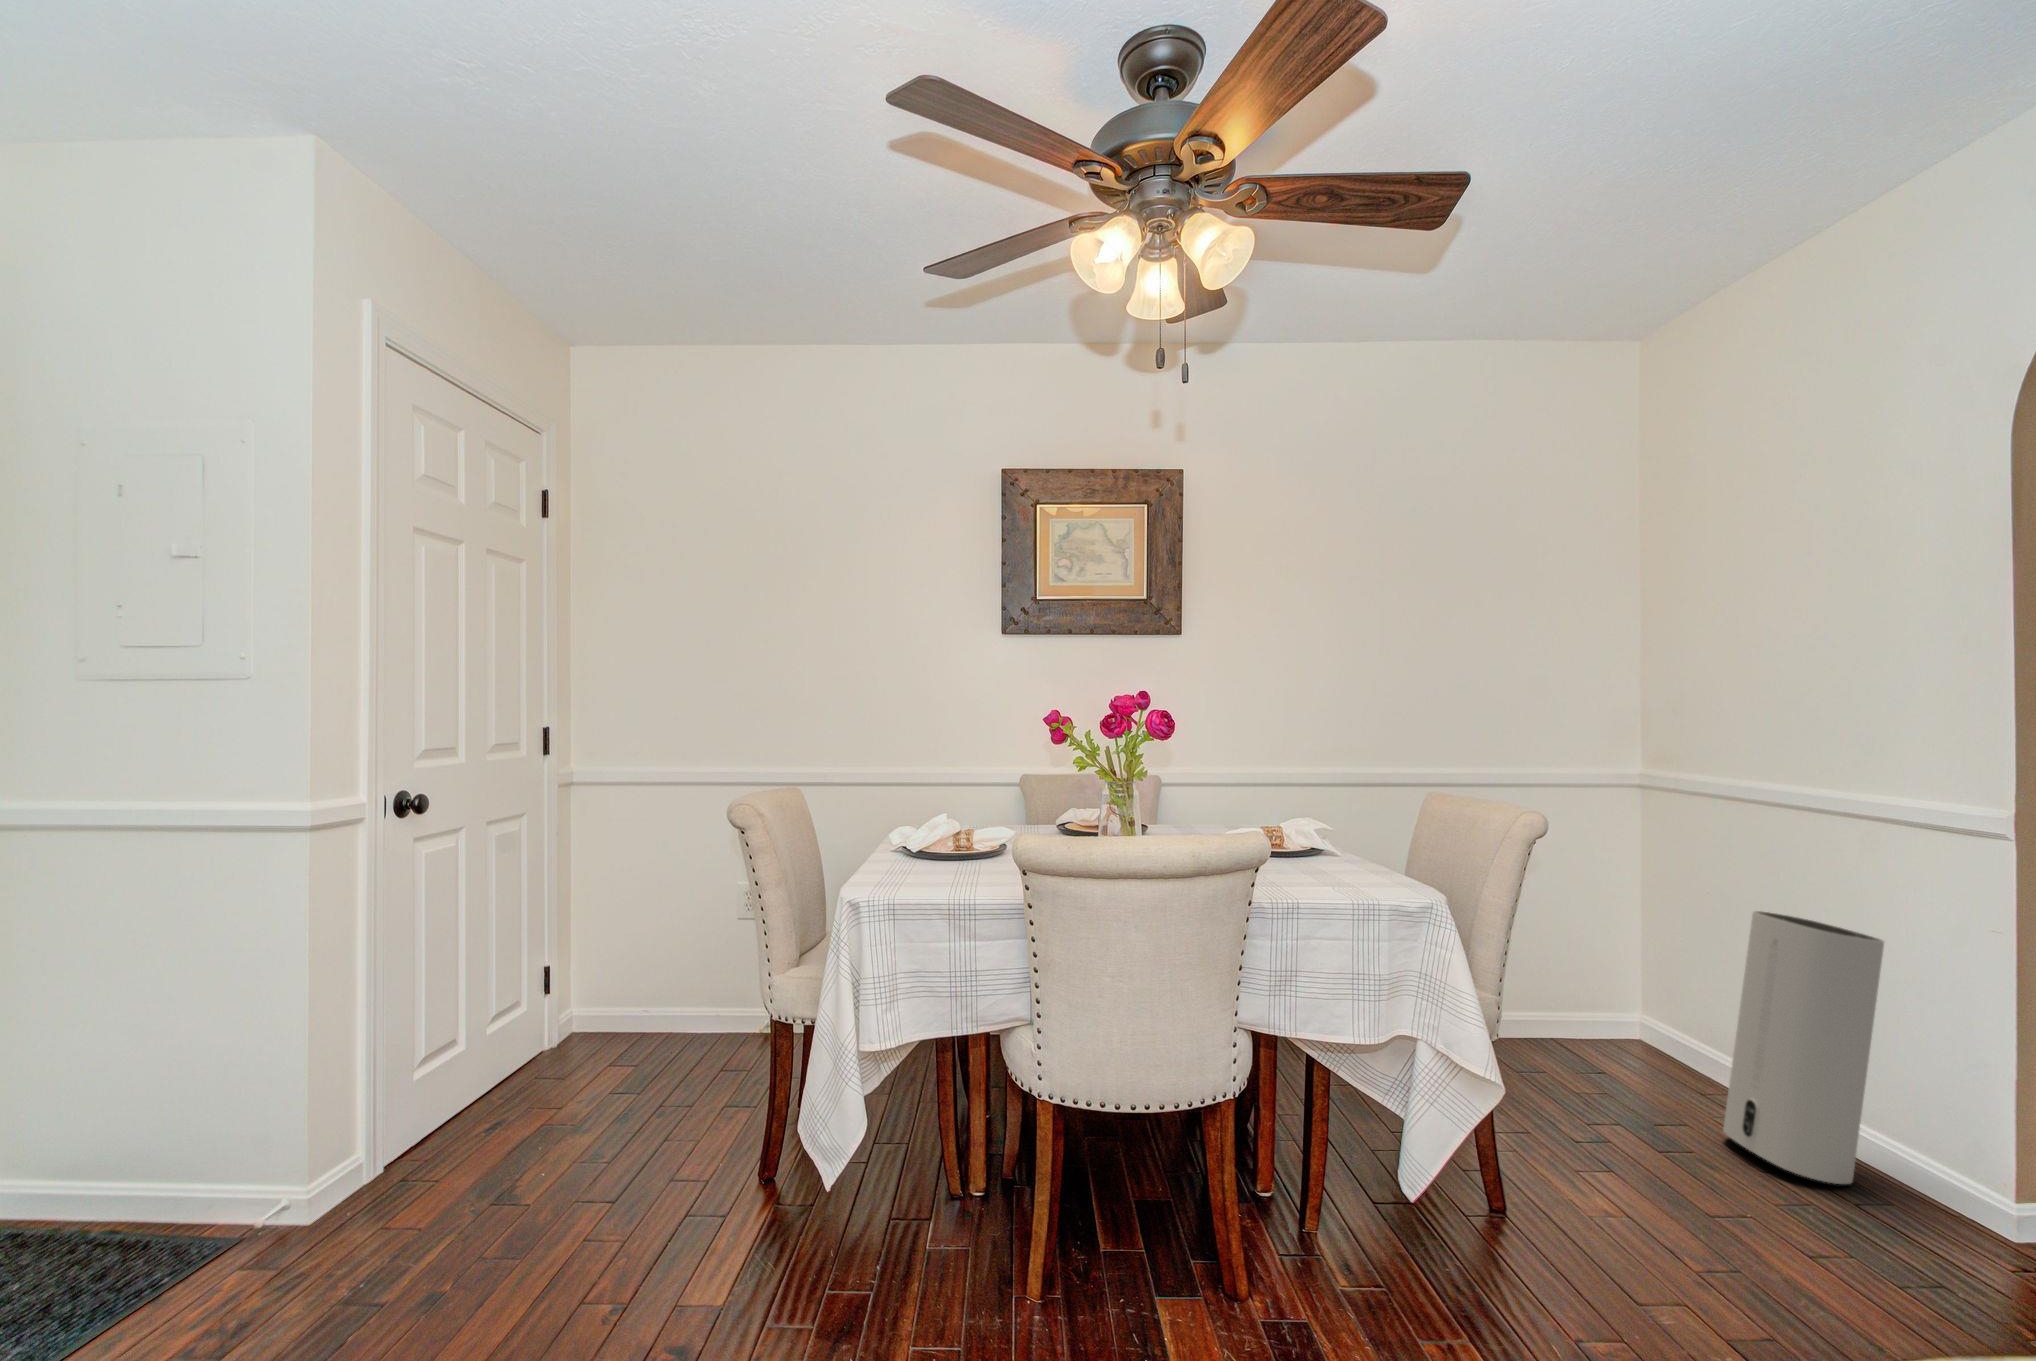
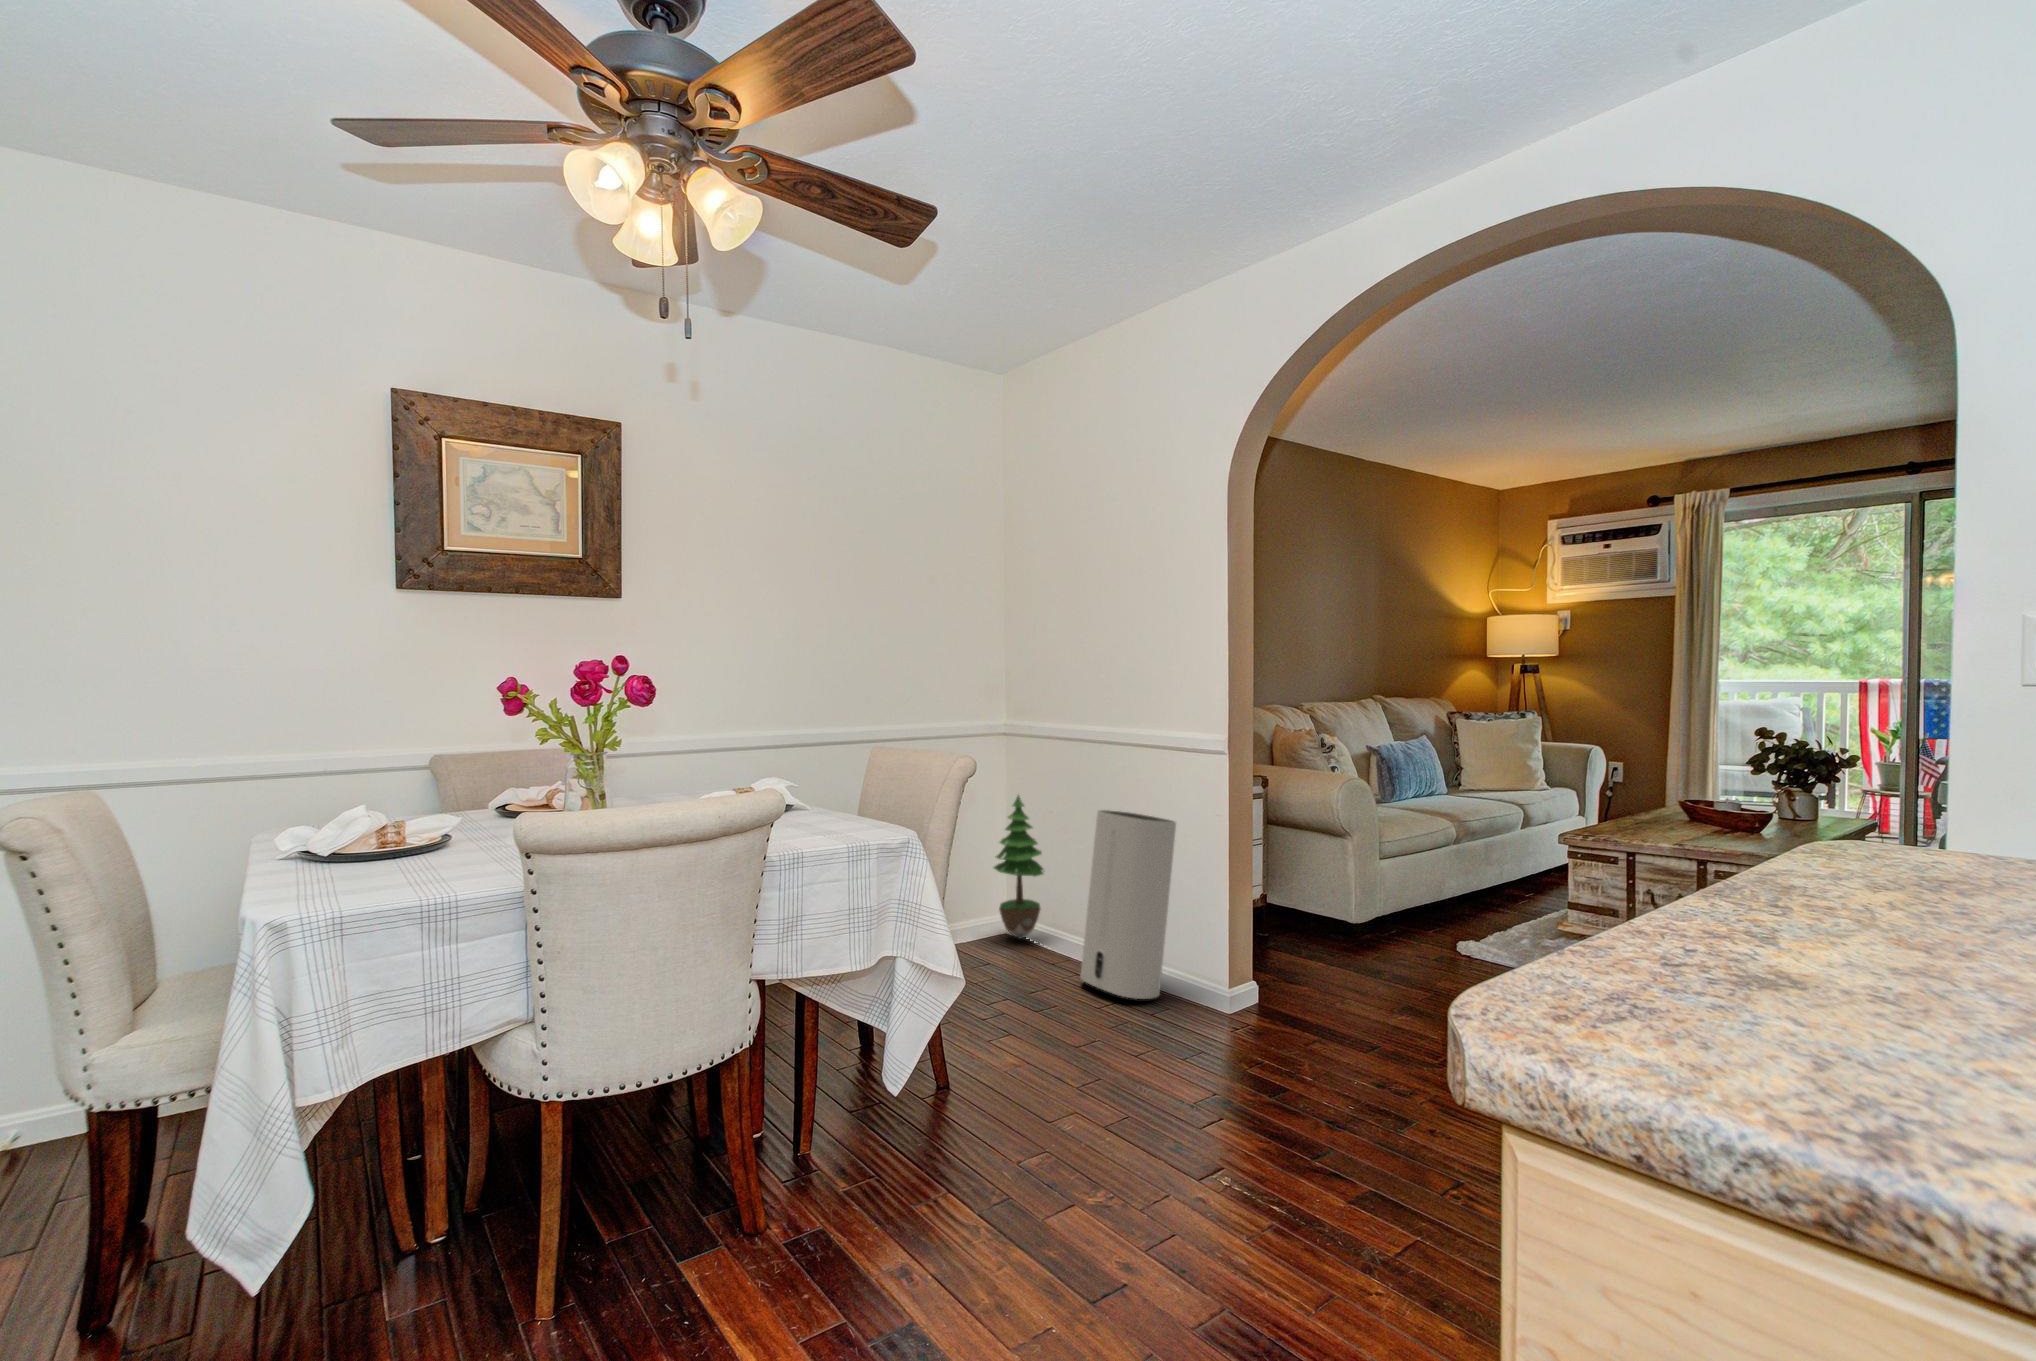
potted tree: none [1609,878,1685,1065] -> present [994,796,1043,939]

